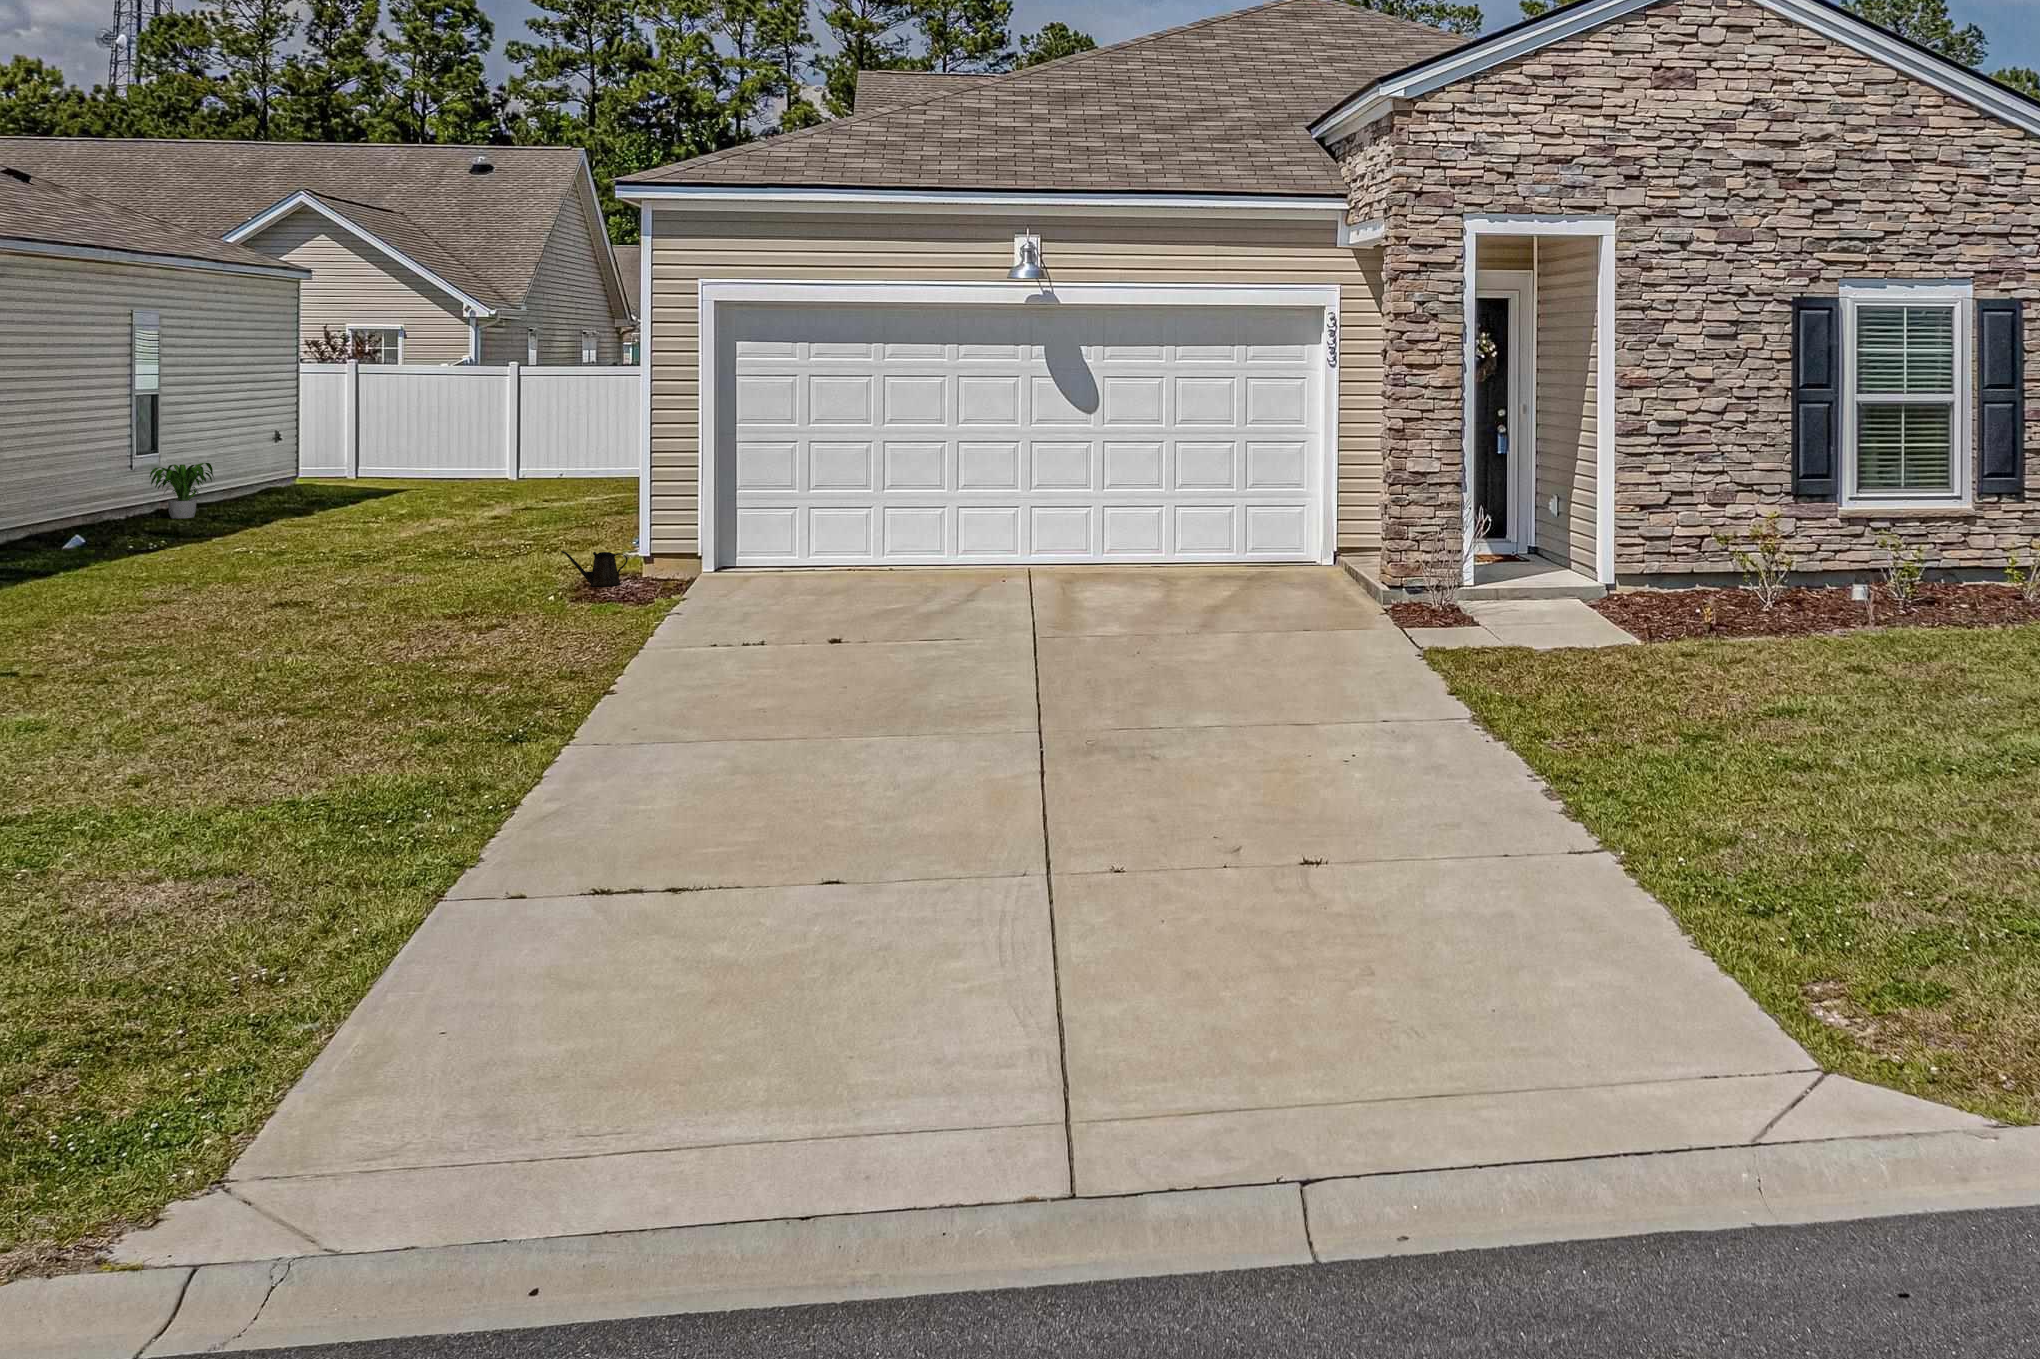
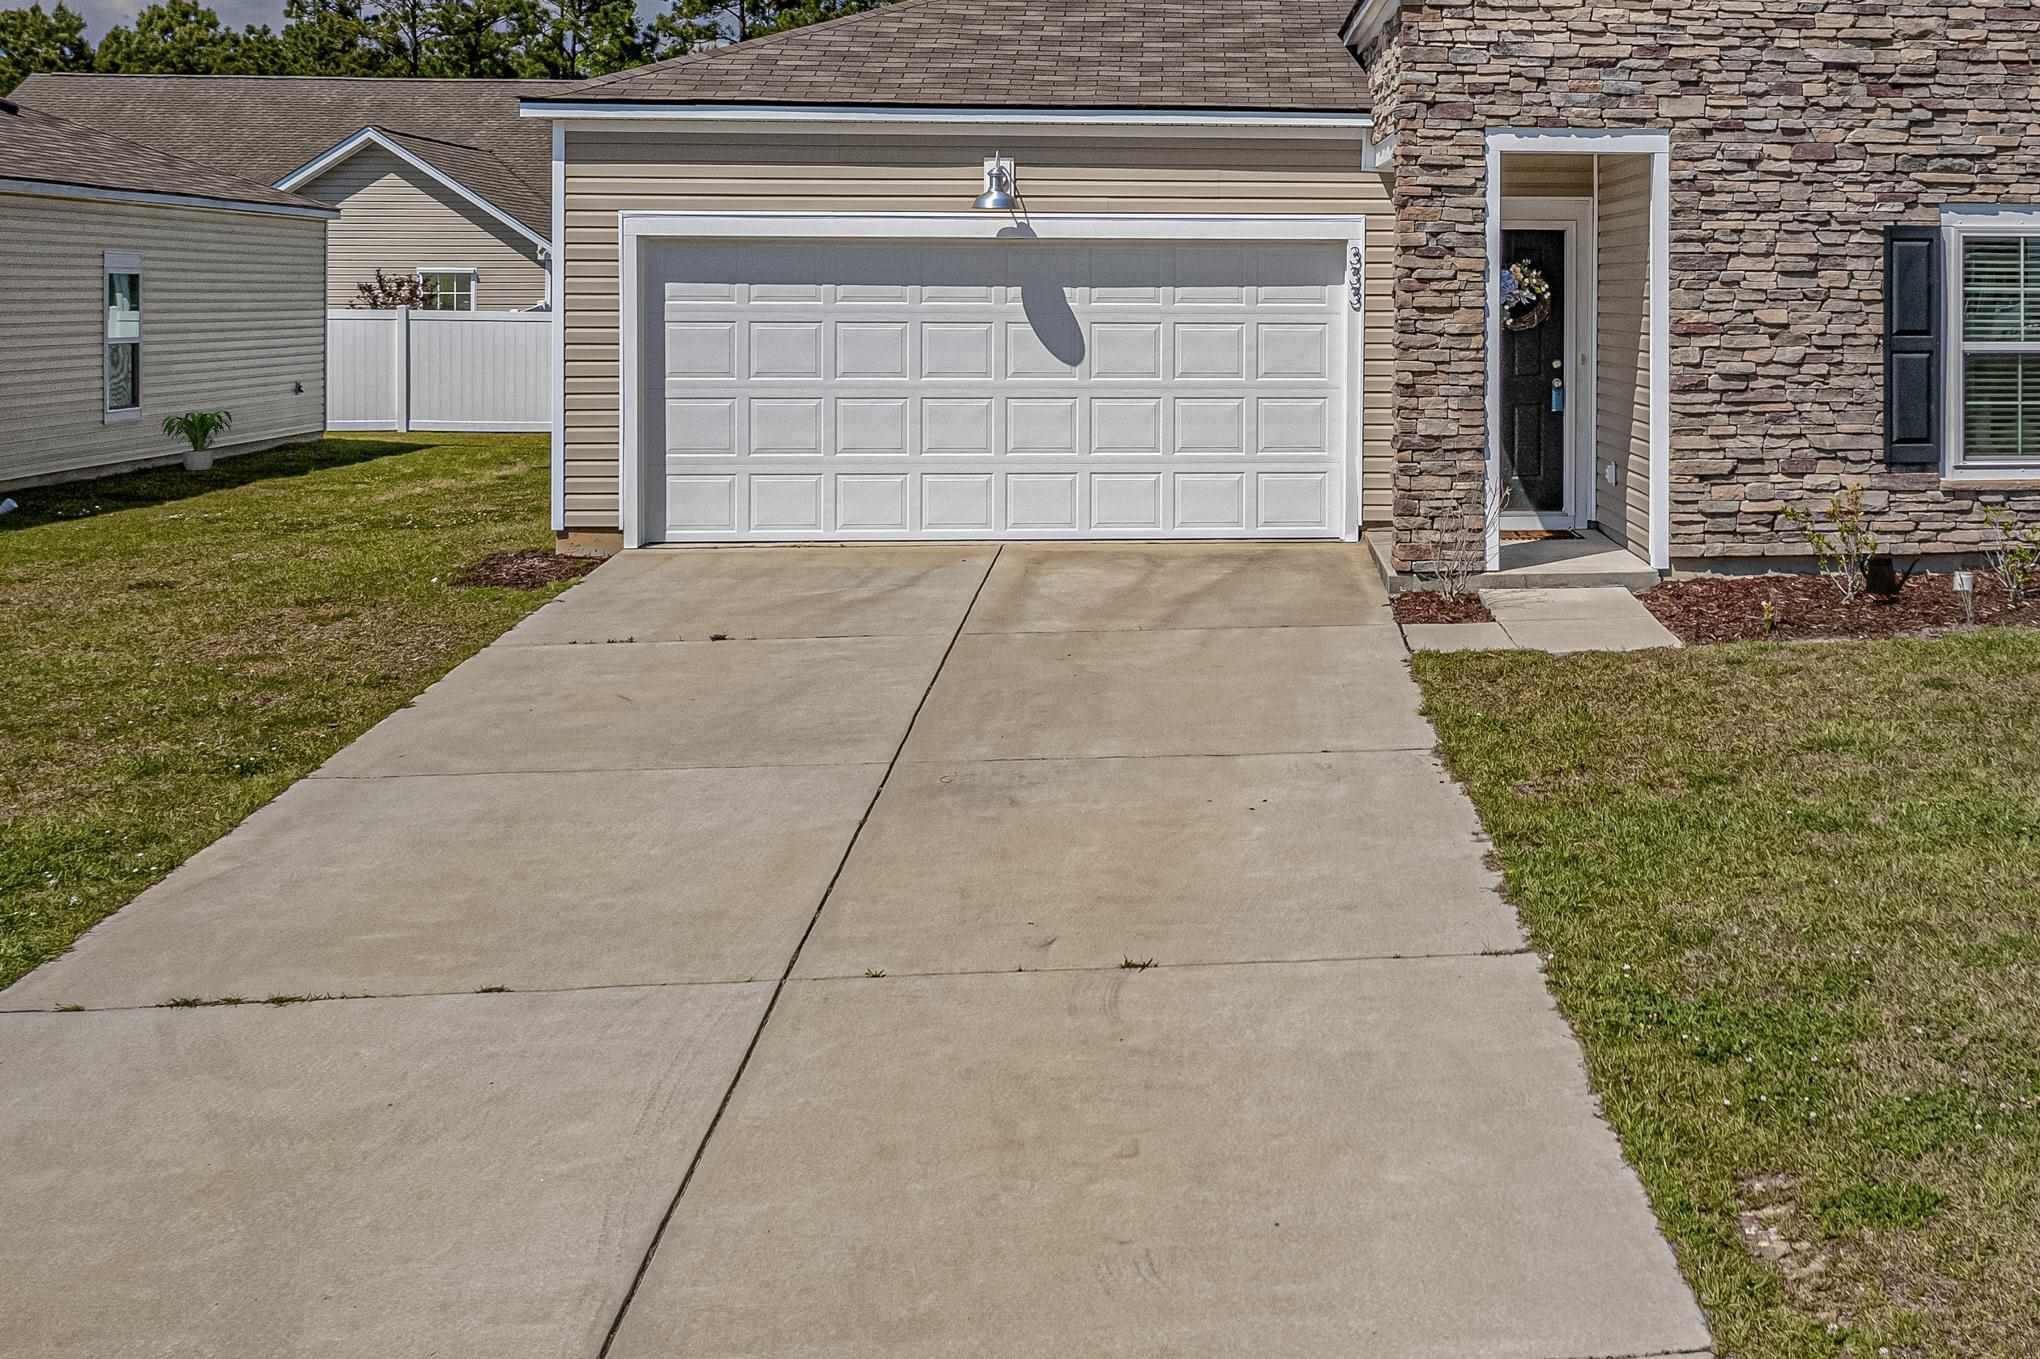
watering can: present [561,551,628,587] -> present [1859,557,1920,603]

